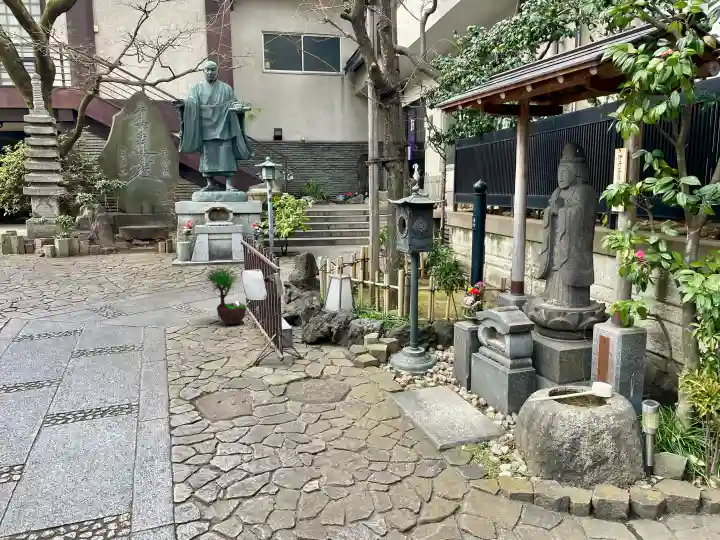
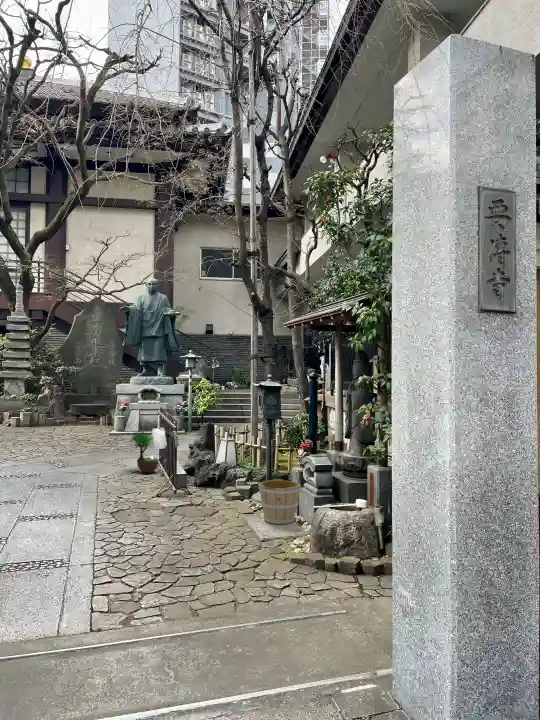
wooden bucket: none [416,342,483,413] -> present [258,479,301,524]

